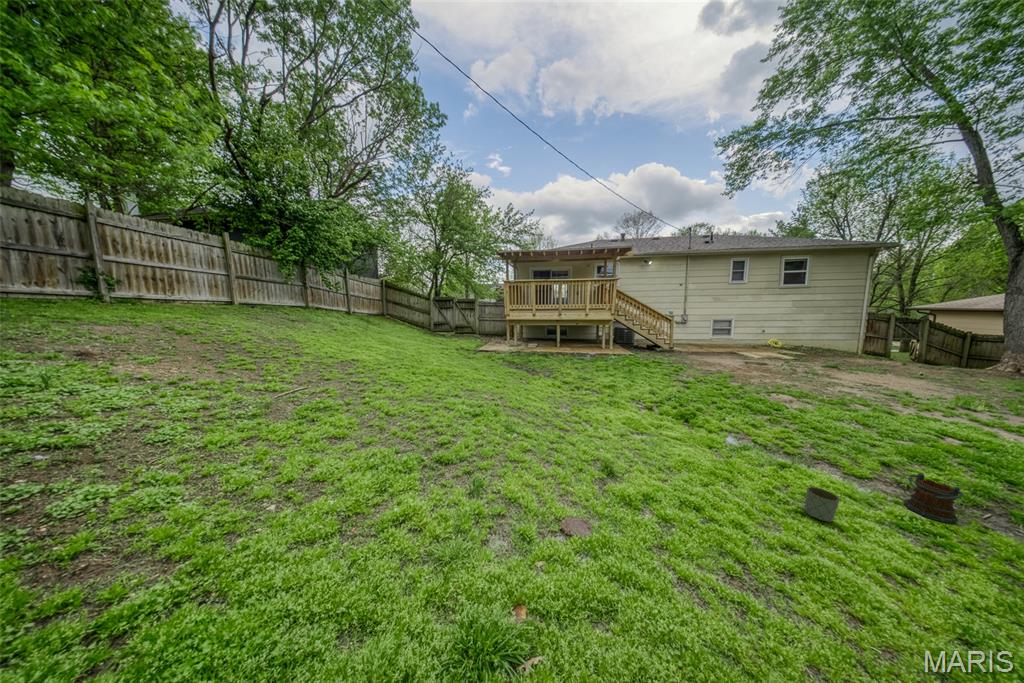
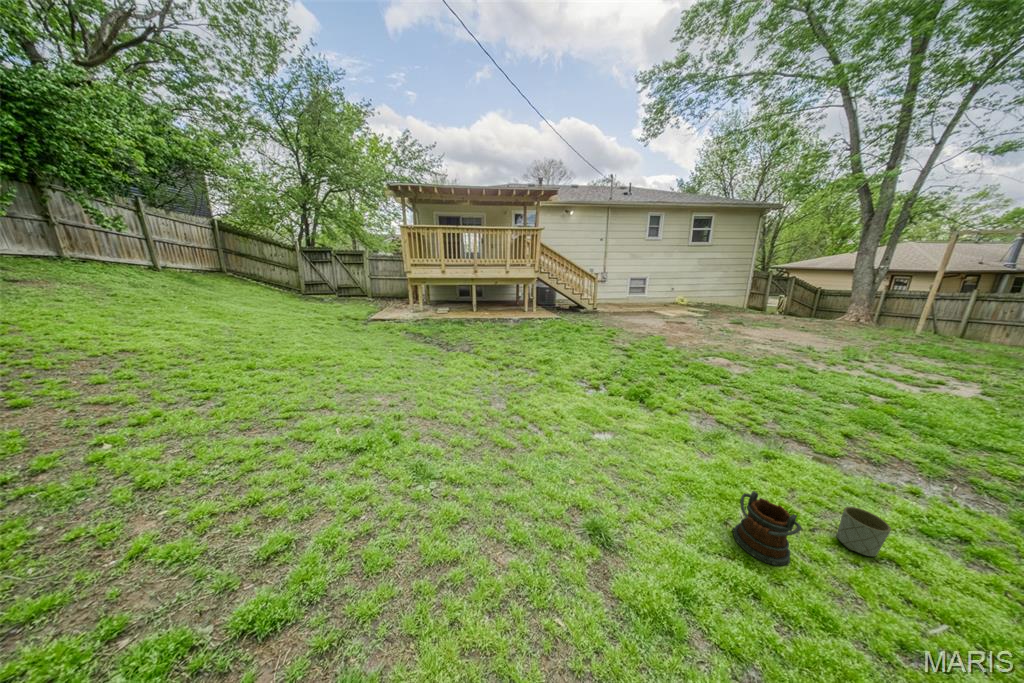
bucket: present [903,473,964,523] -> present [732,491,801,565]

